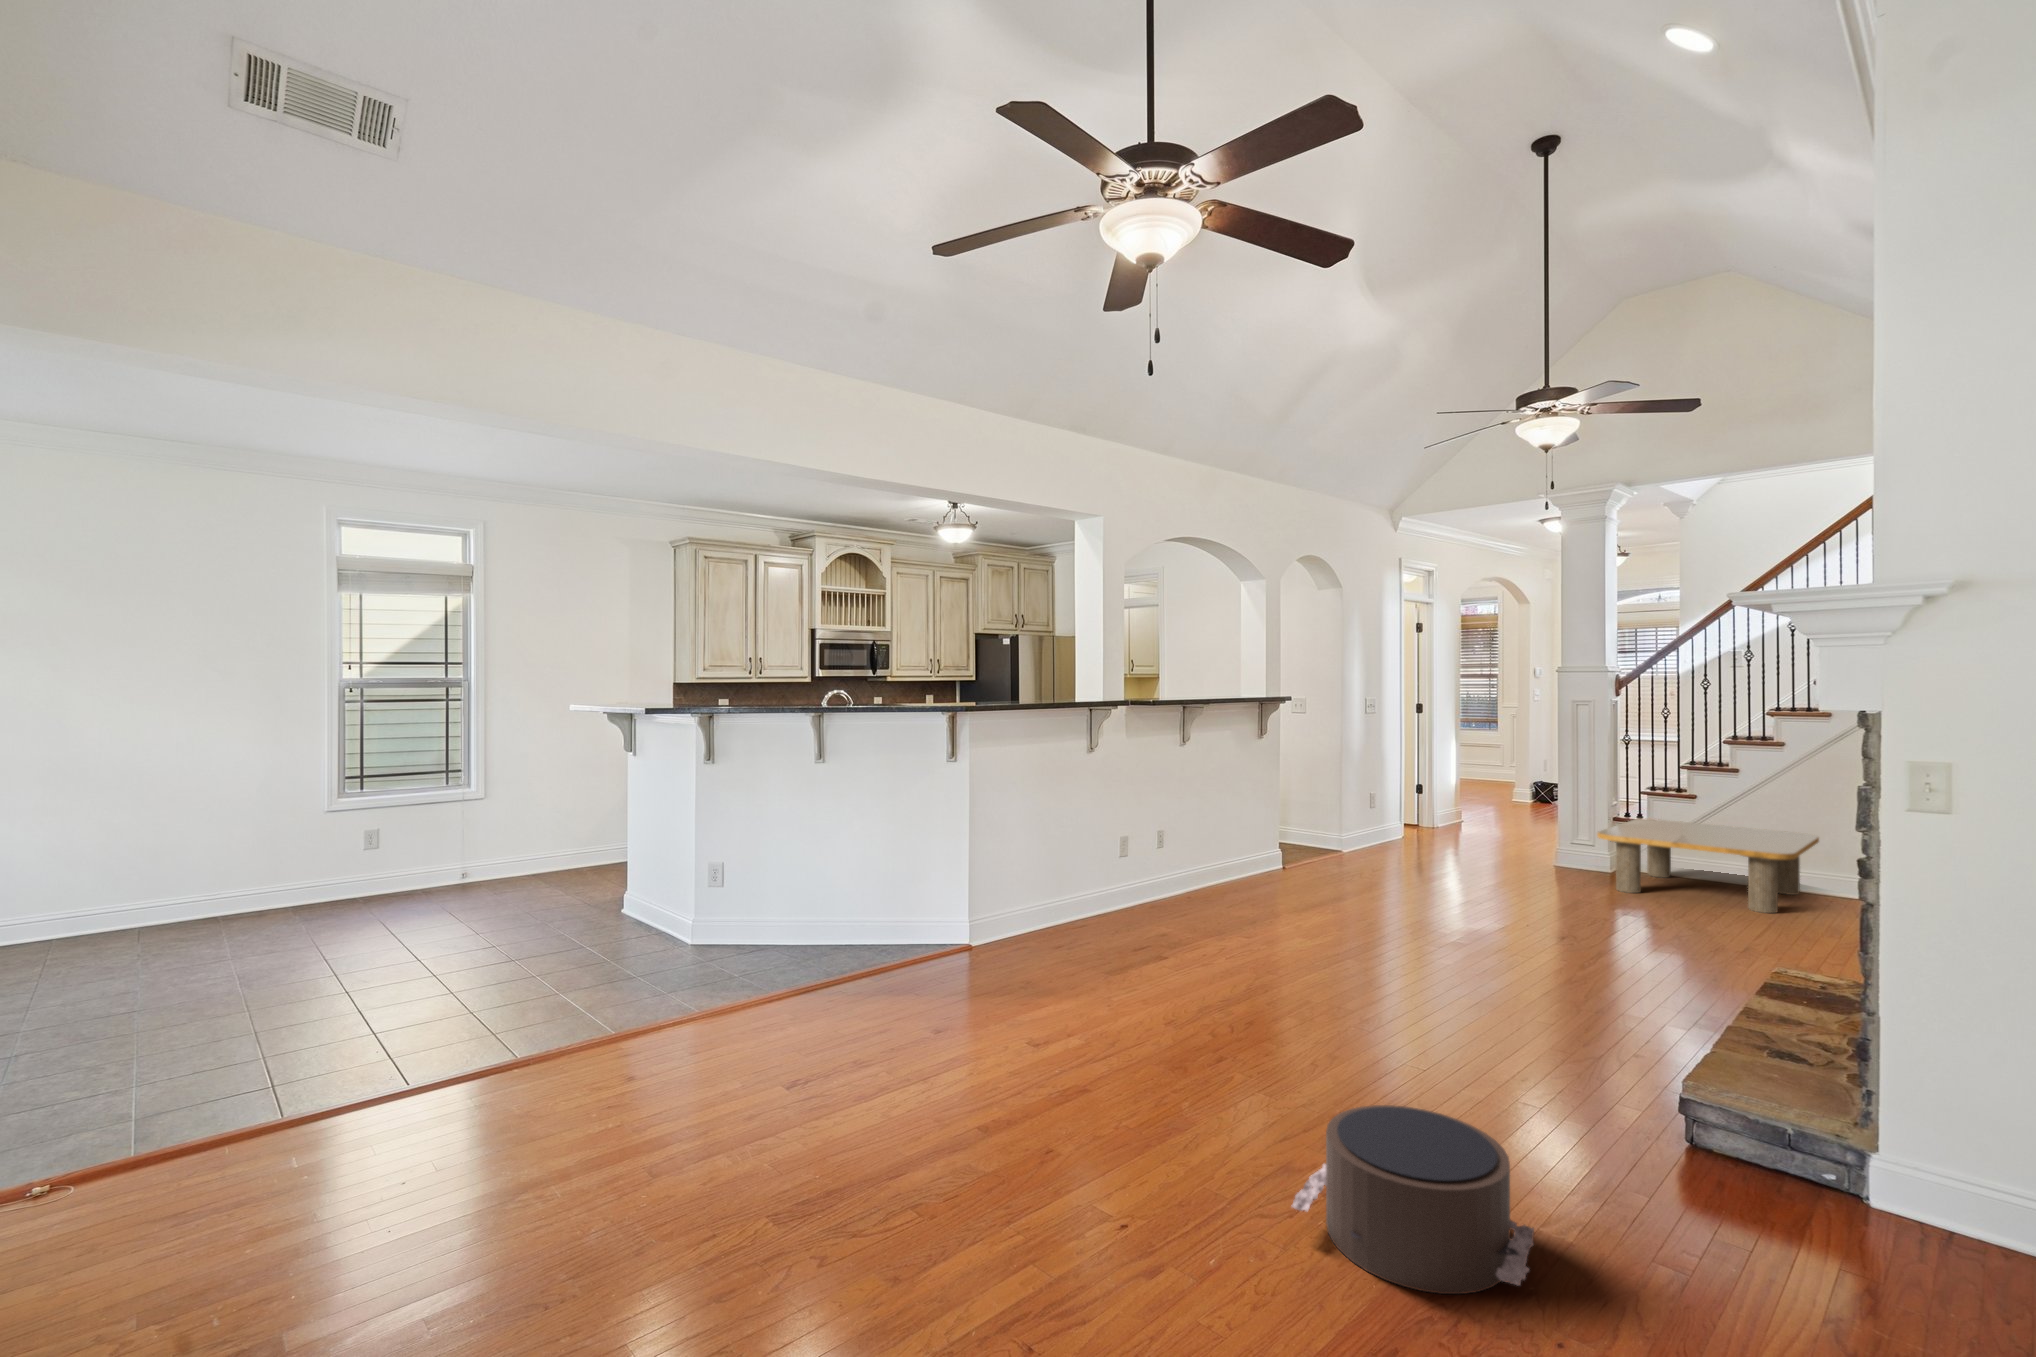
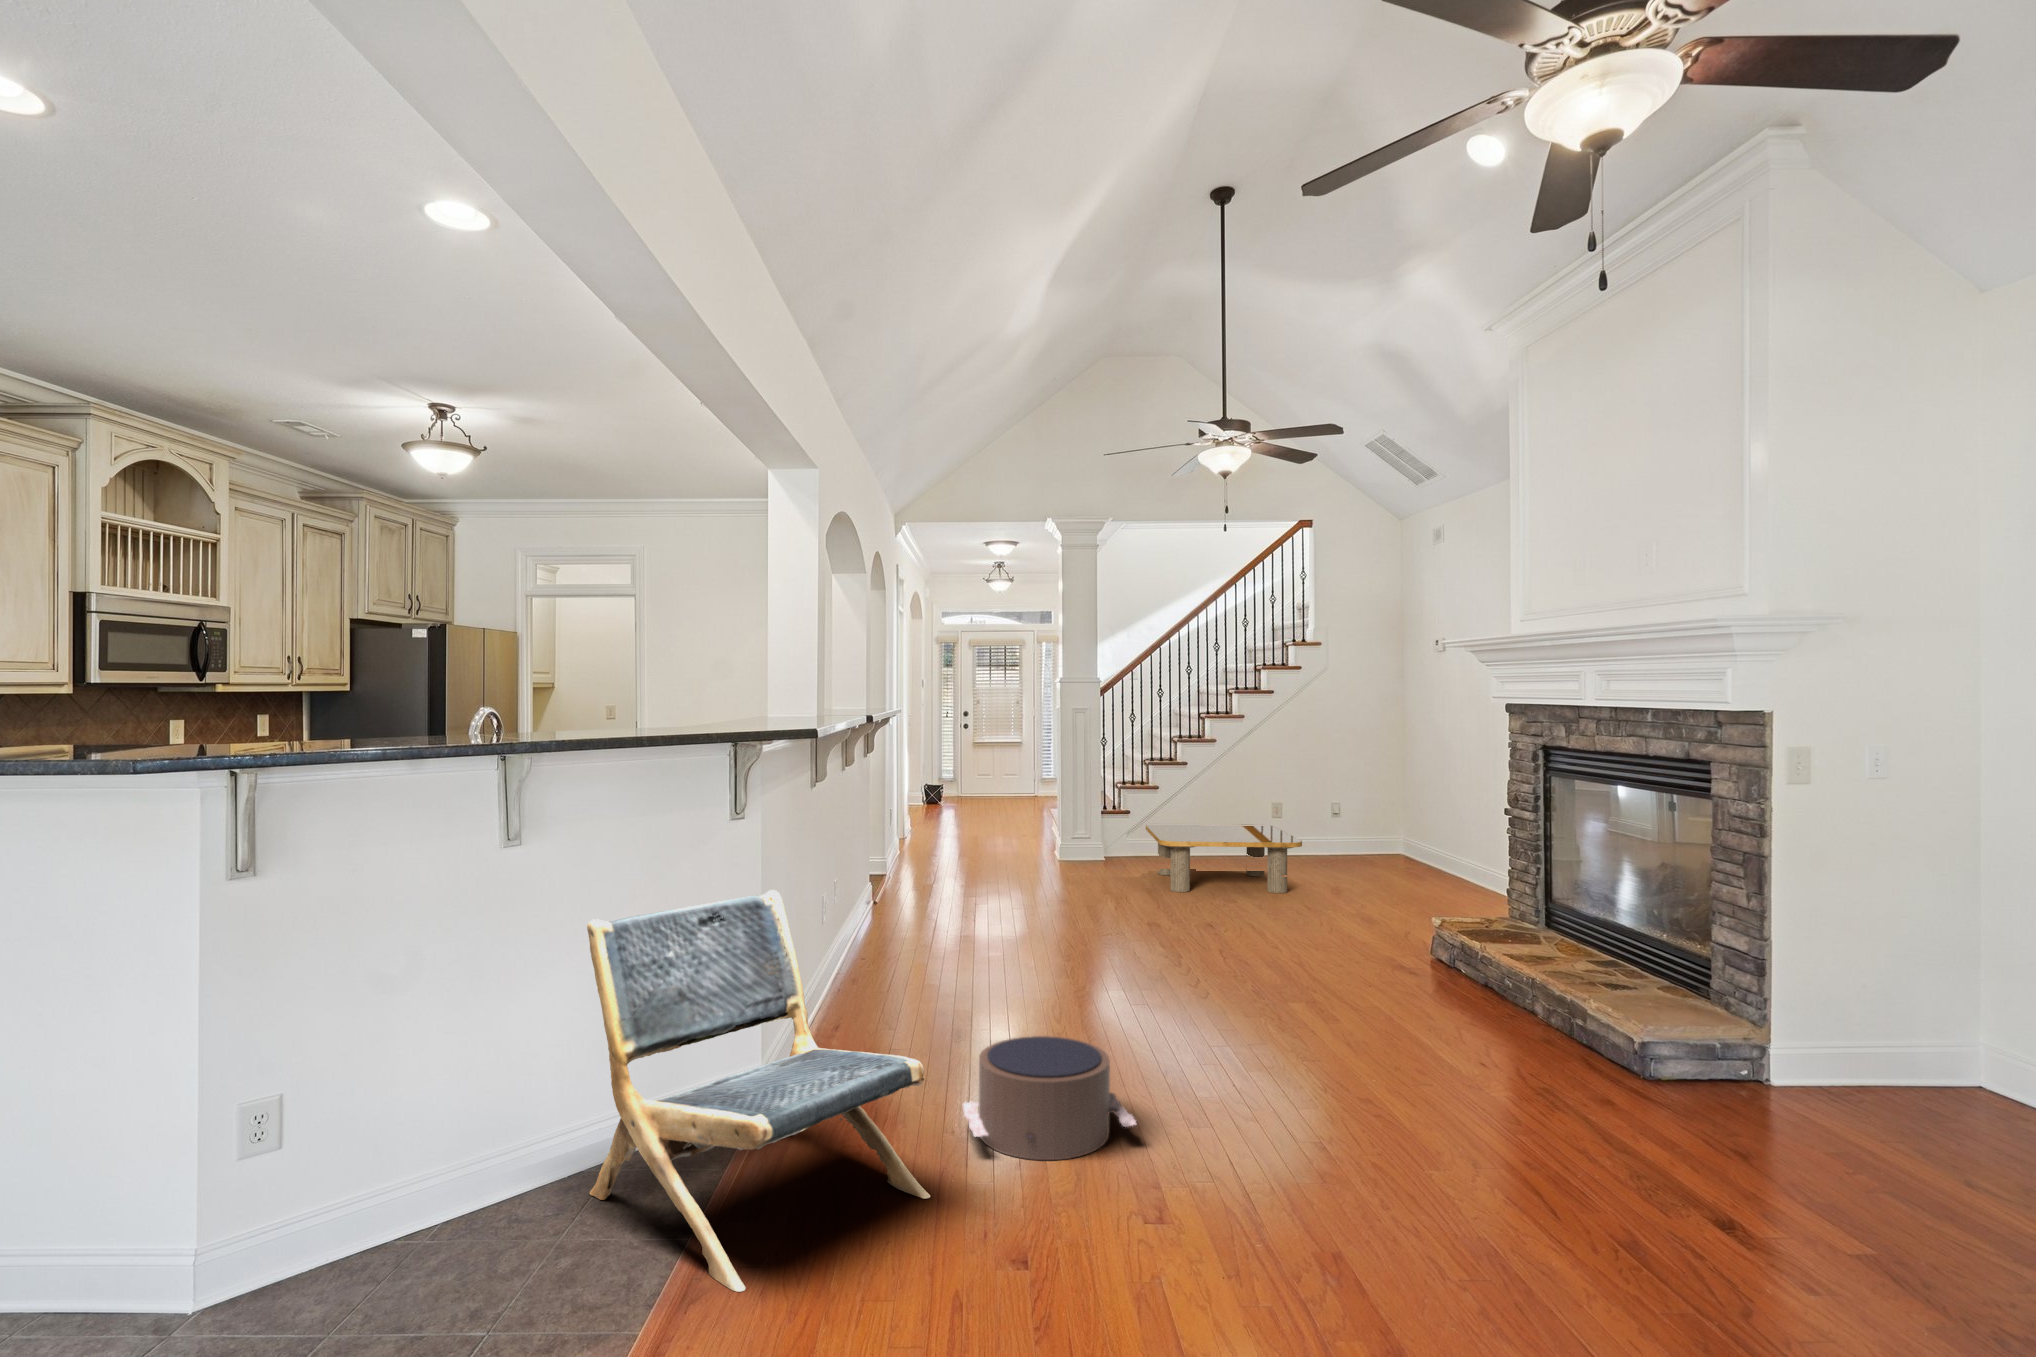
lounge chair: none [777,802,931,1002] -> present [587,890,930,1292]
pouf: present [1292,1105,1534,1294] -> present [963,1036,1136,1160]

